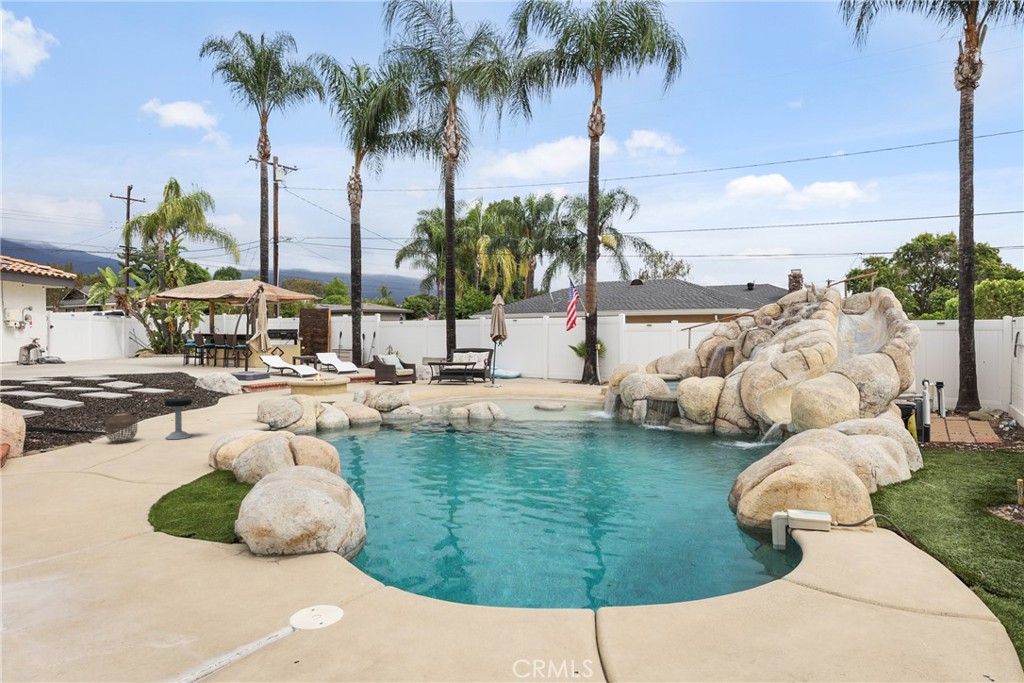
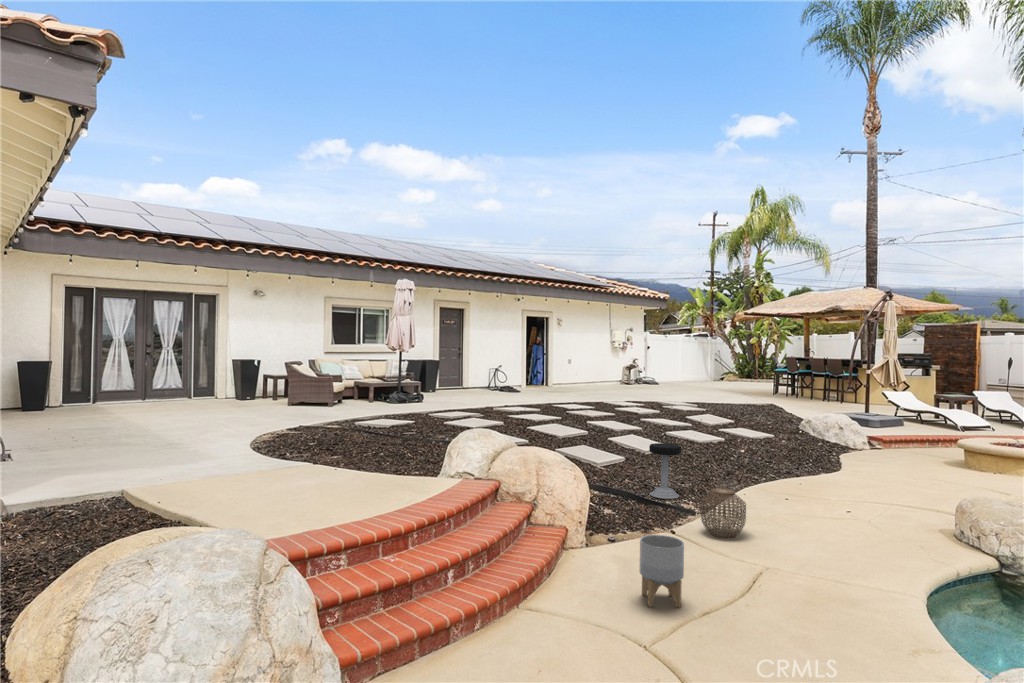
stool: present [165,399,192,439] -> present [649,443,681,499]
planter: none [61,434,91,472] -> present [640,535,684,608]

